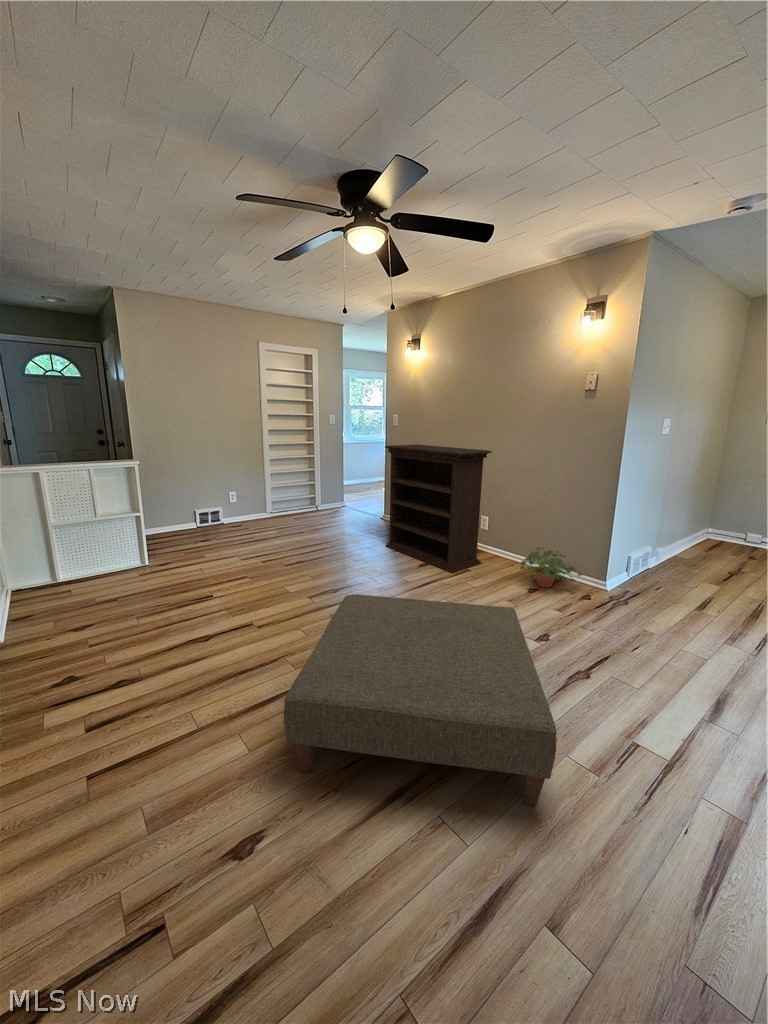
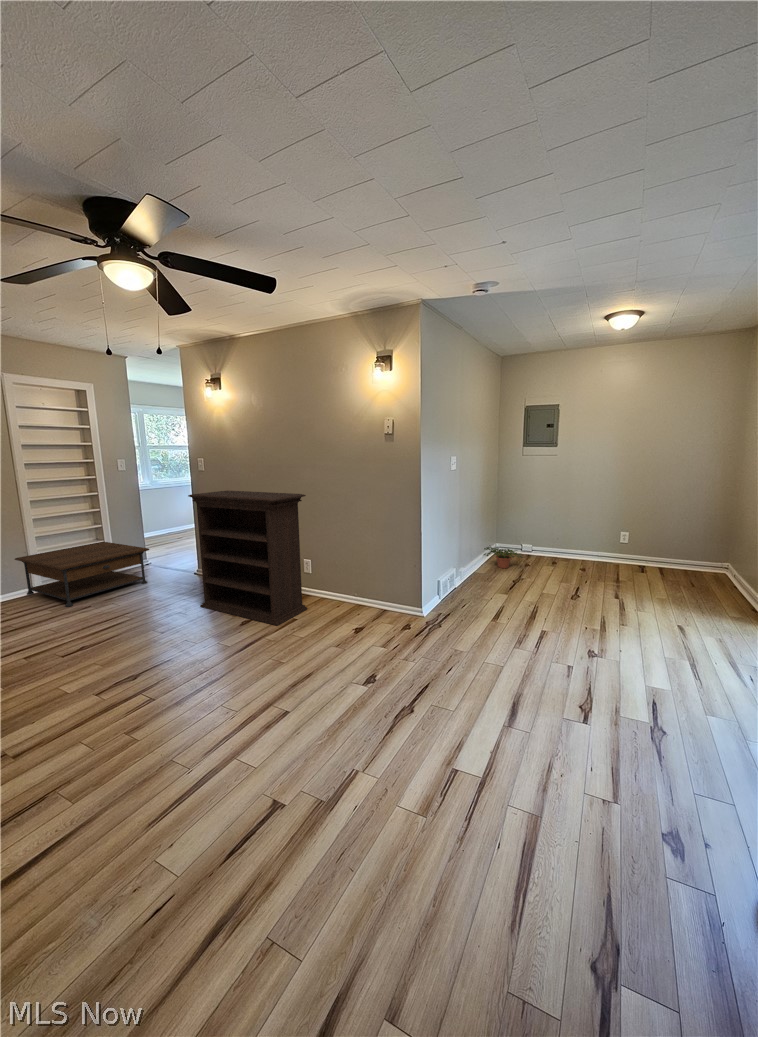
coffee table: none [256,484,348,531] -> present [15,542,149,607]
potted plant: present [520,548,582,587] -> present [483,547,523,568]
ottoman: present [284,595,557,806] -> none [38,660,382,960]

